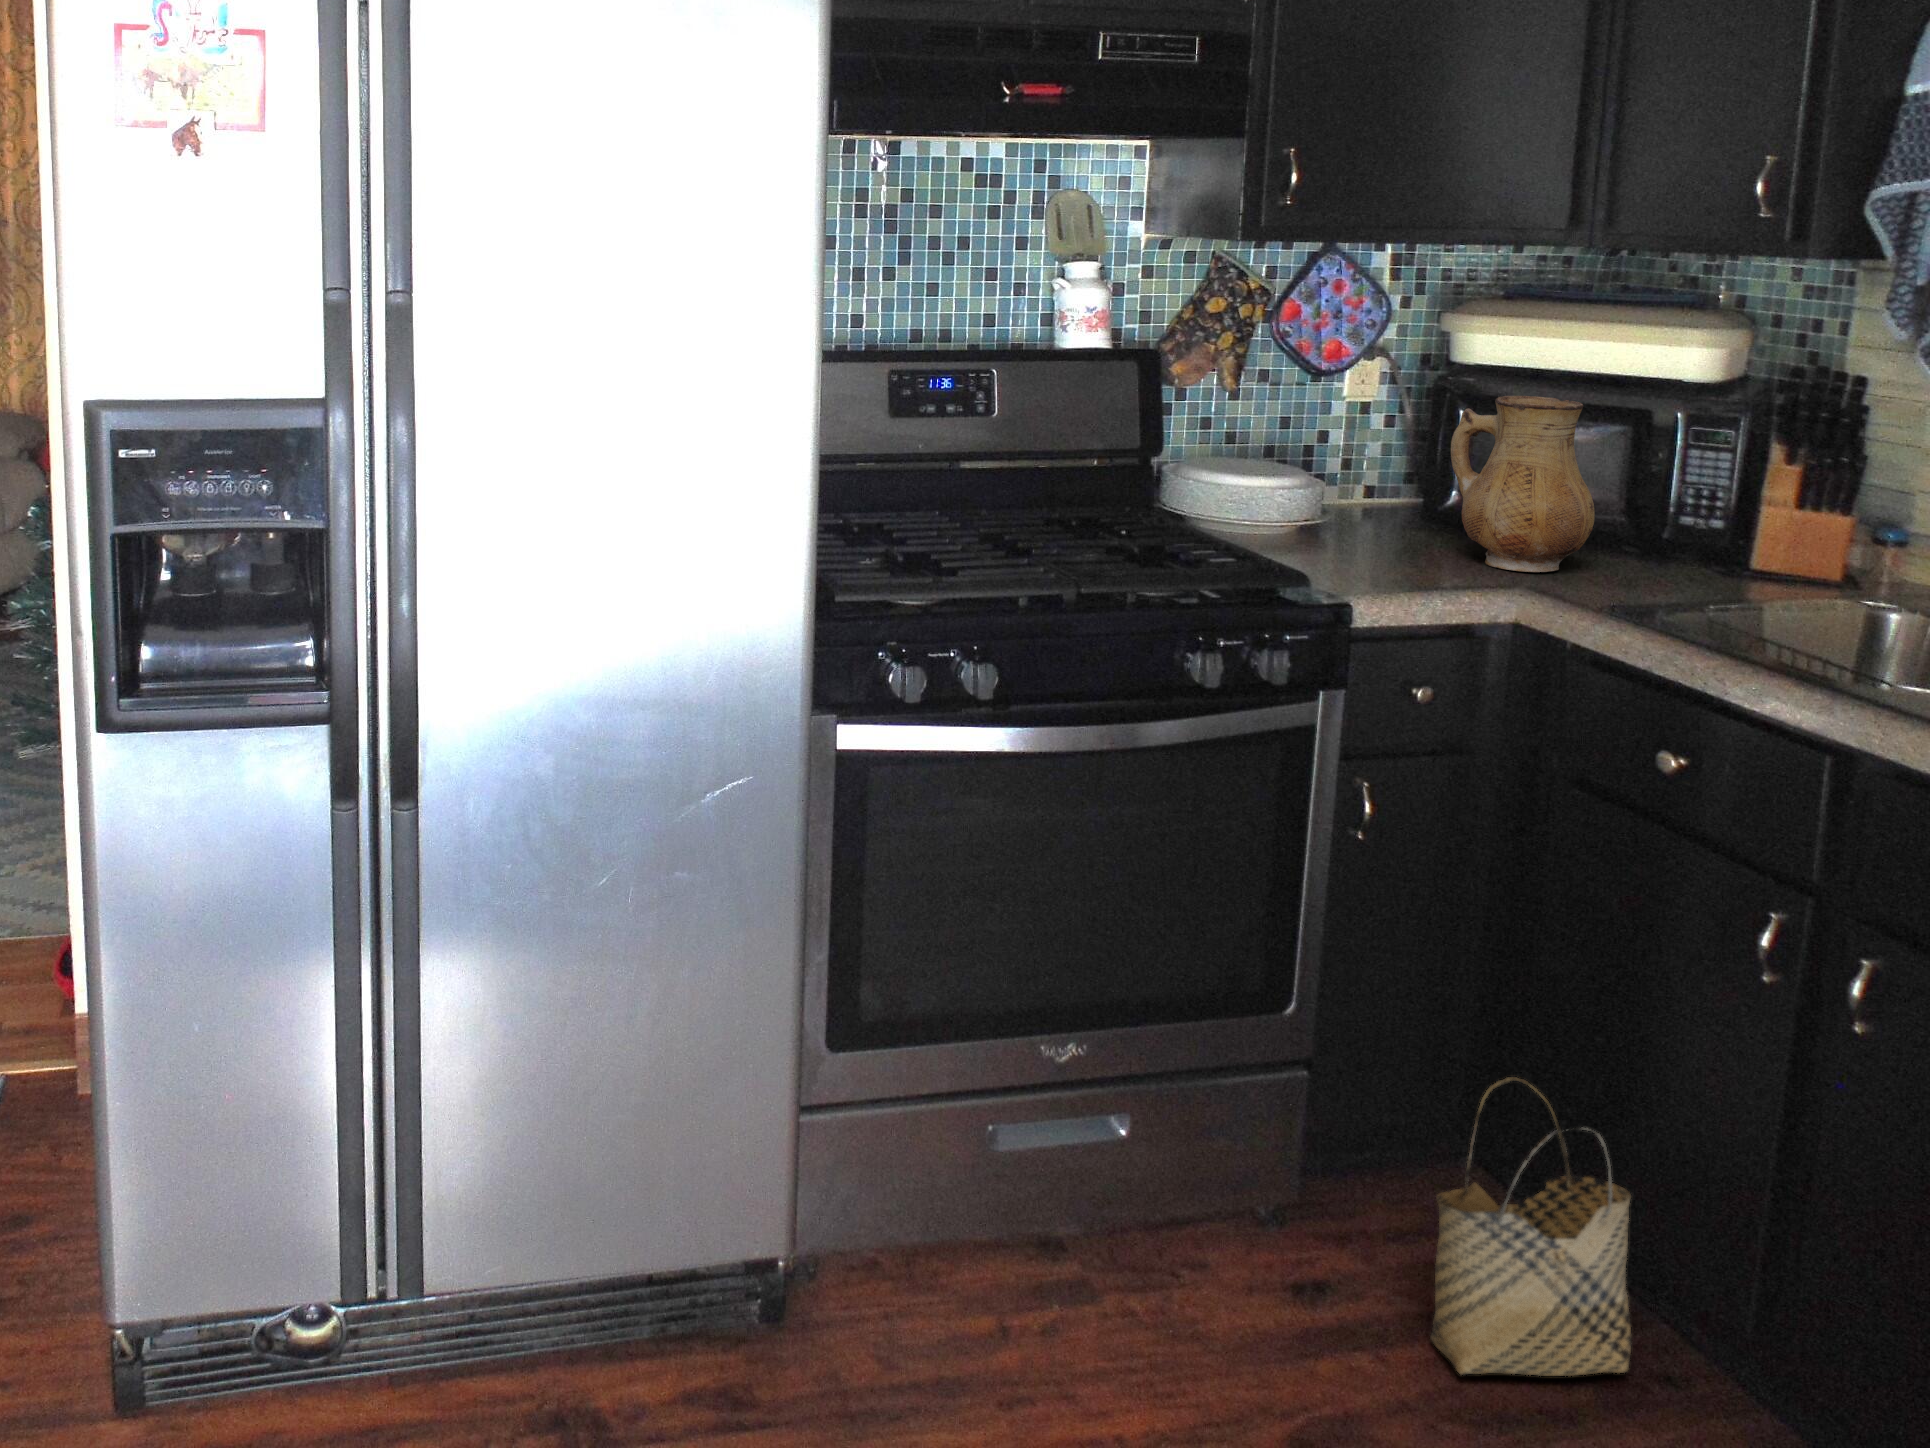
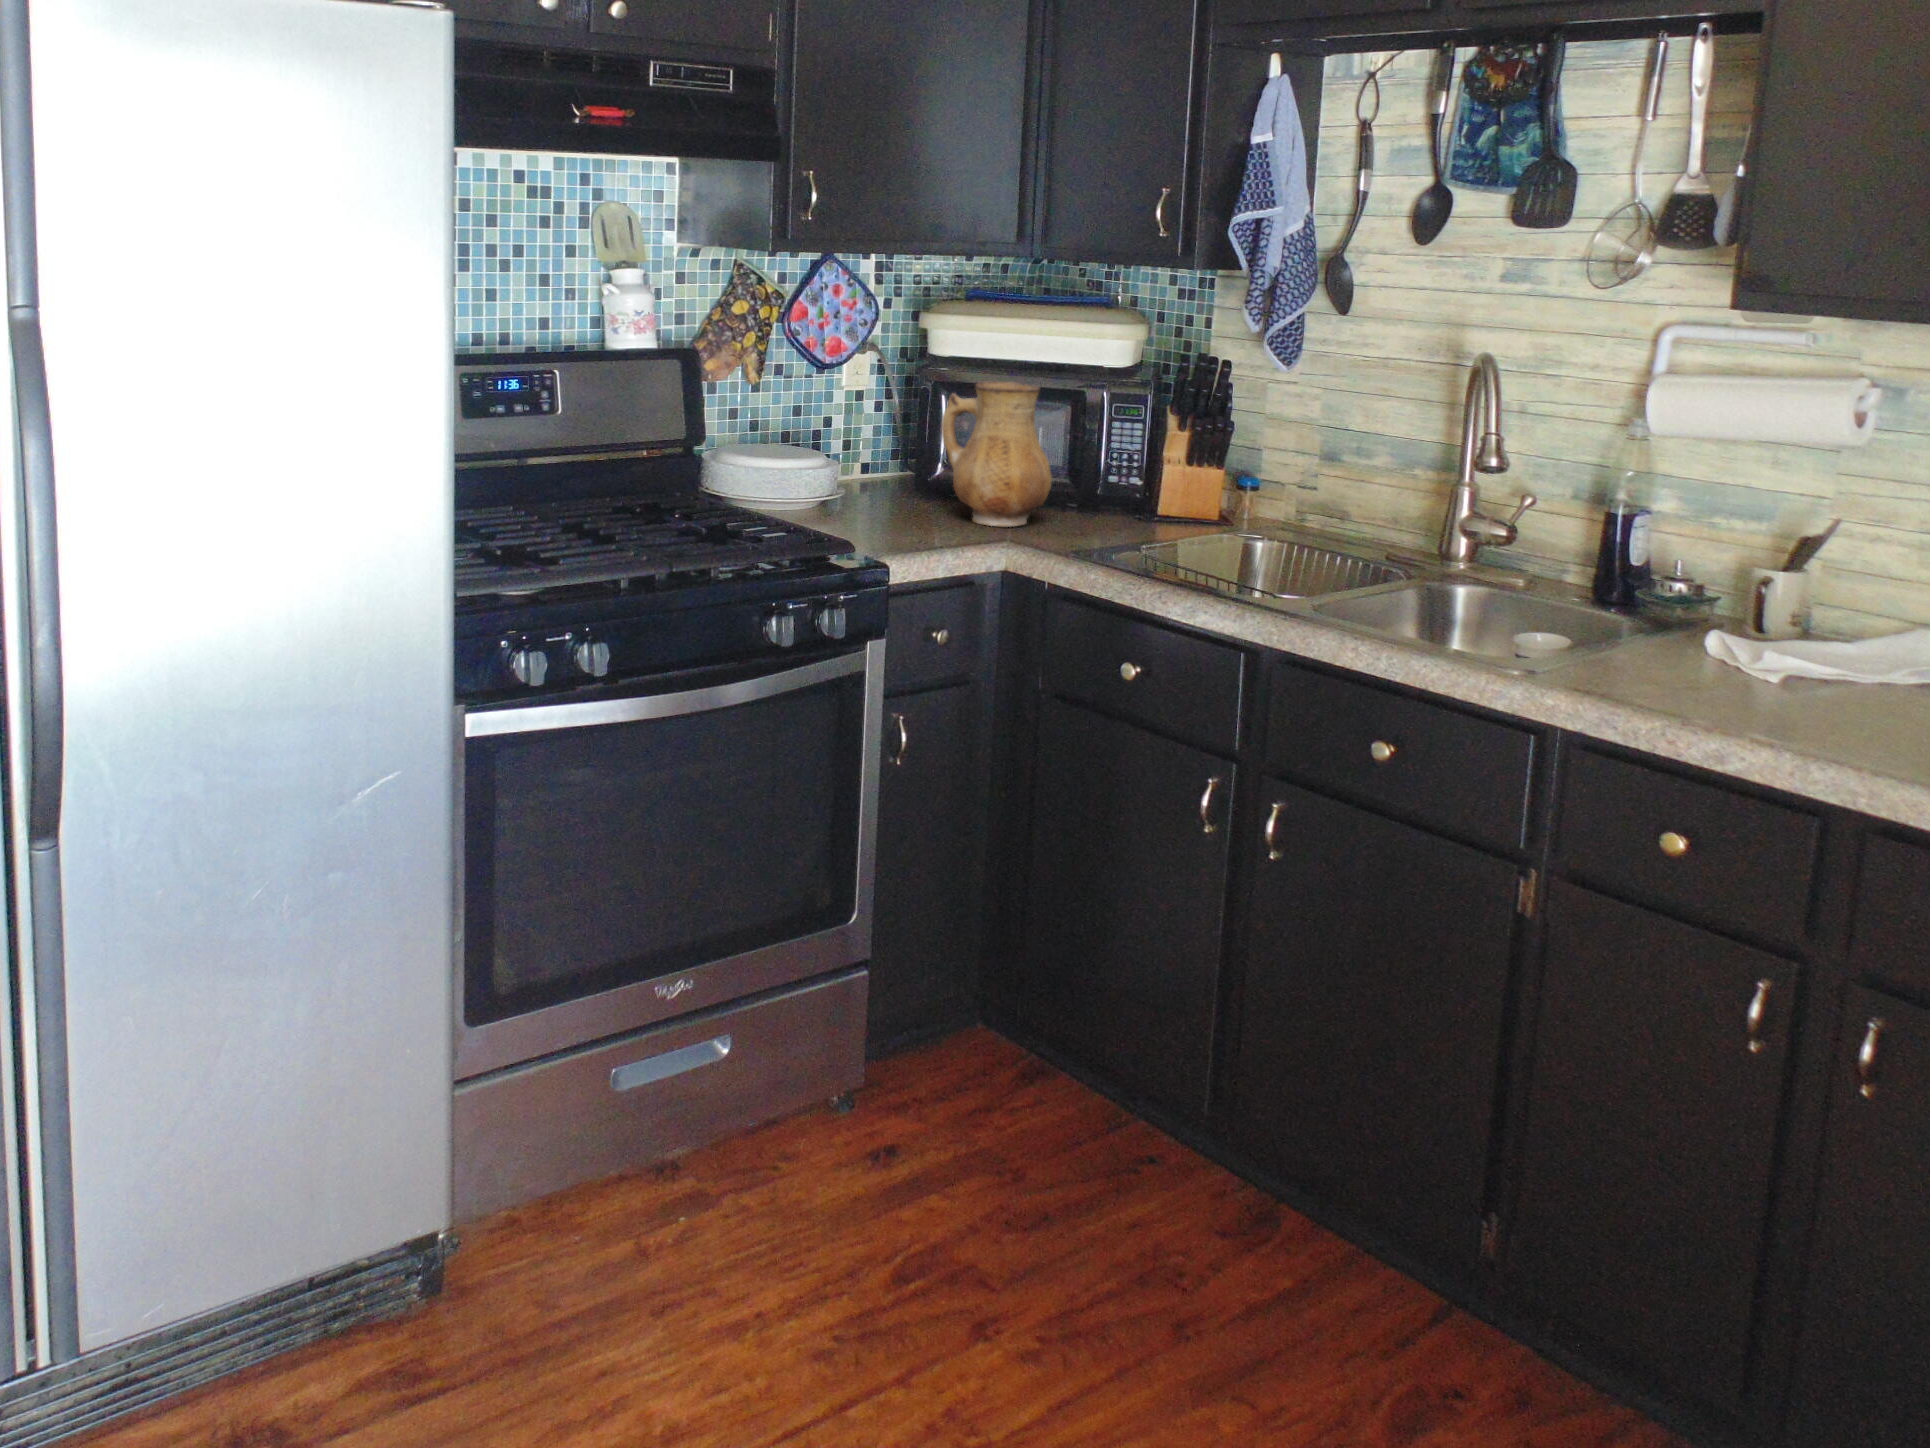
woven basket: present [1430,1077,1632,1376] -> none [983,942,1127,1193]

